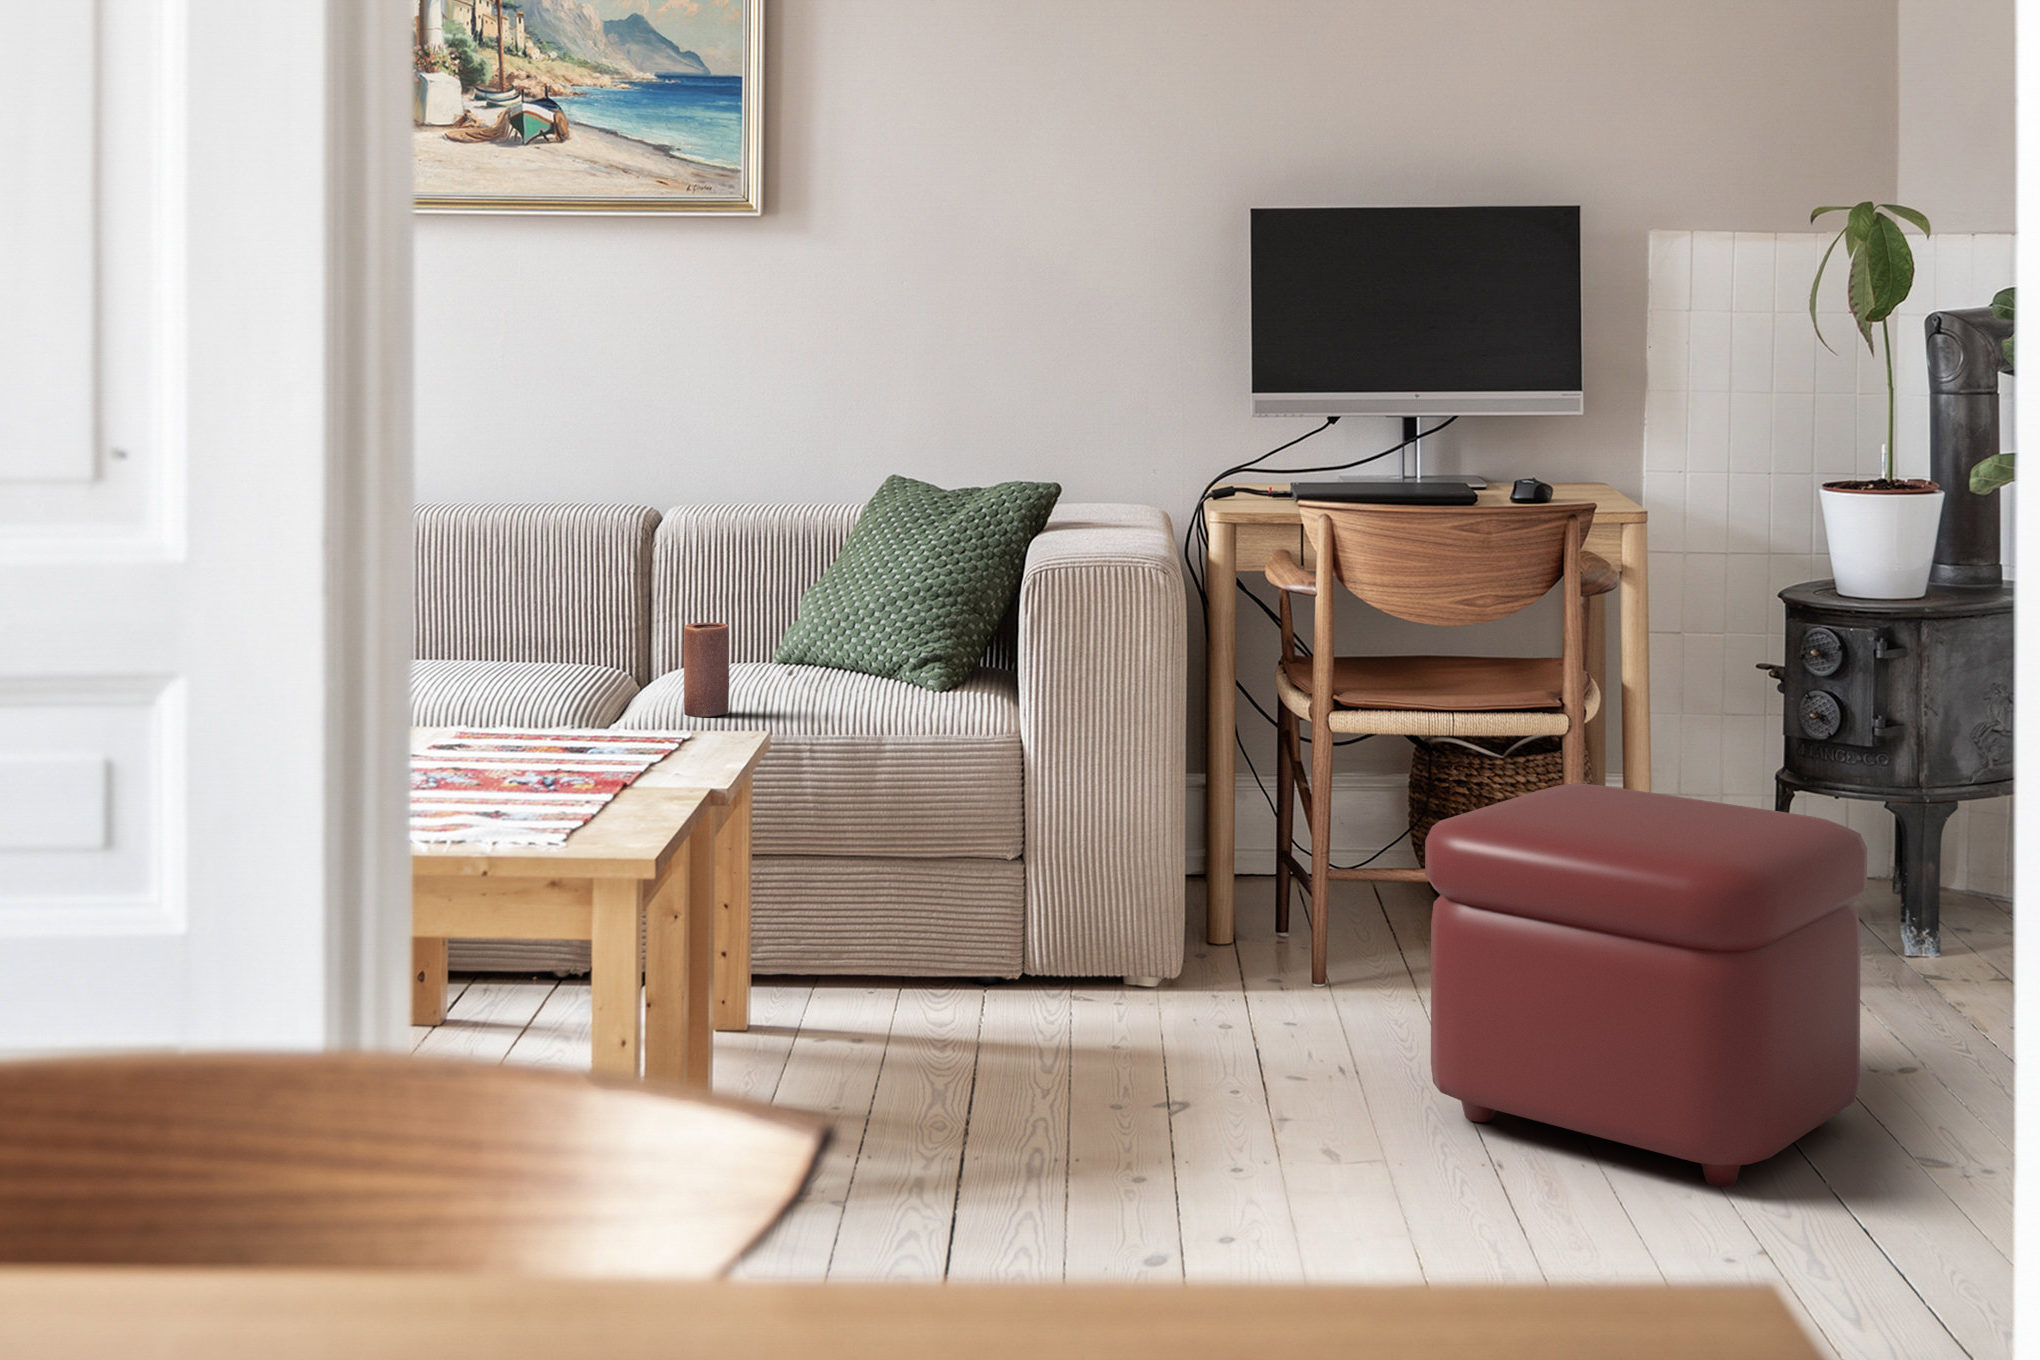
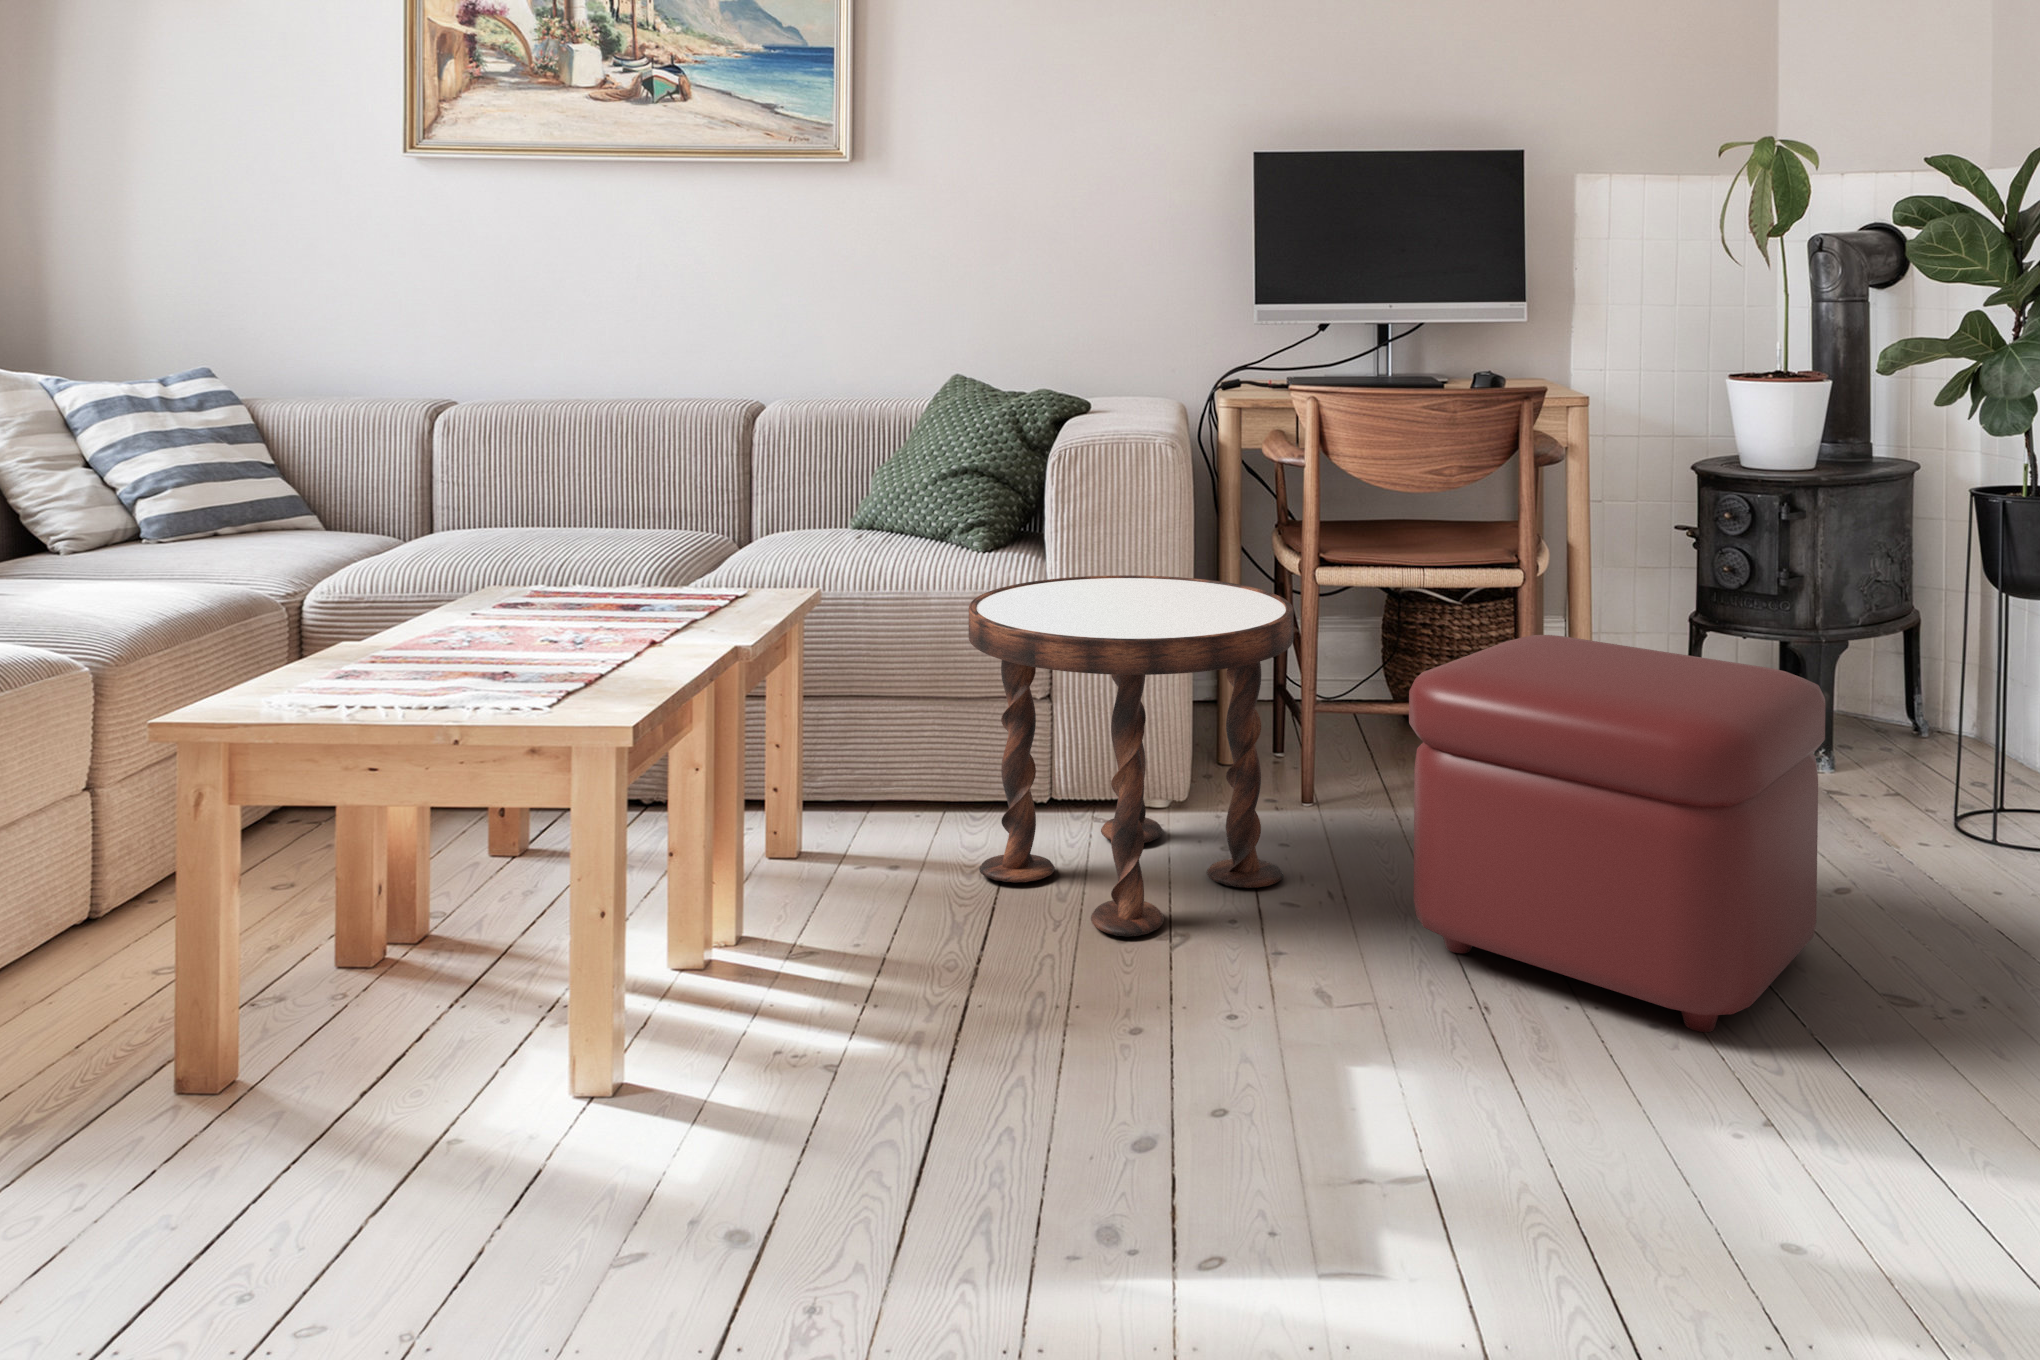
candle: present [684,623,729,717] -> none [757,493,797,574]
side table: none [941,719,1301,1108] -> present [969,575,1293,937]

